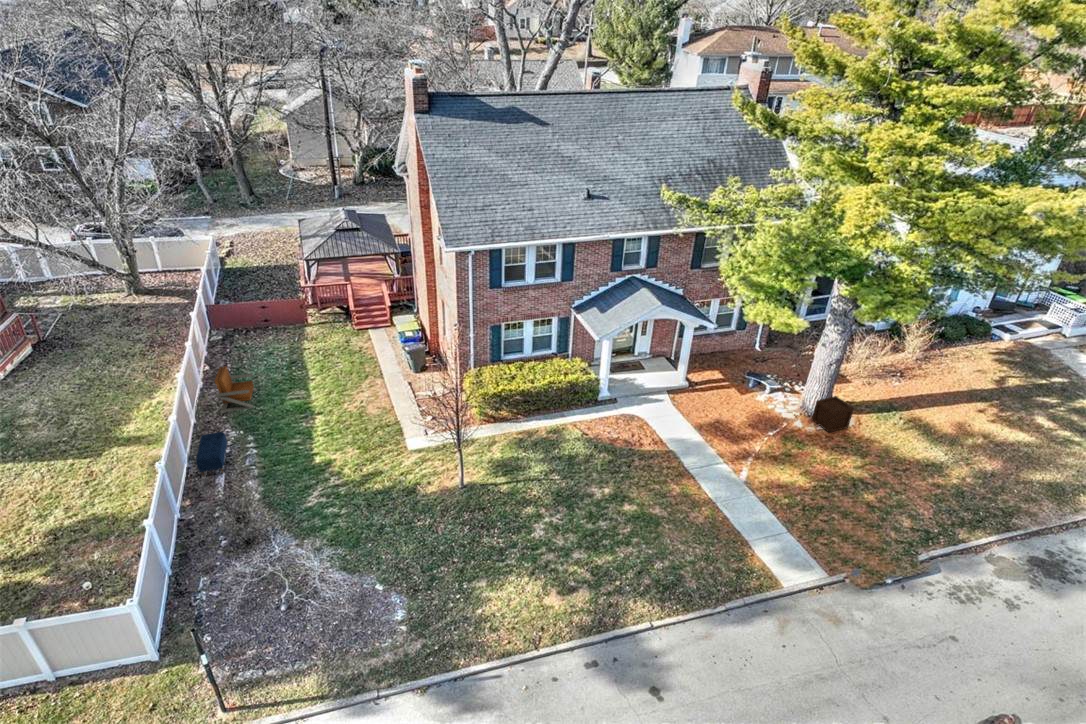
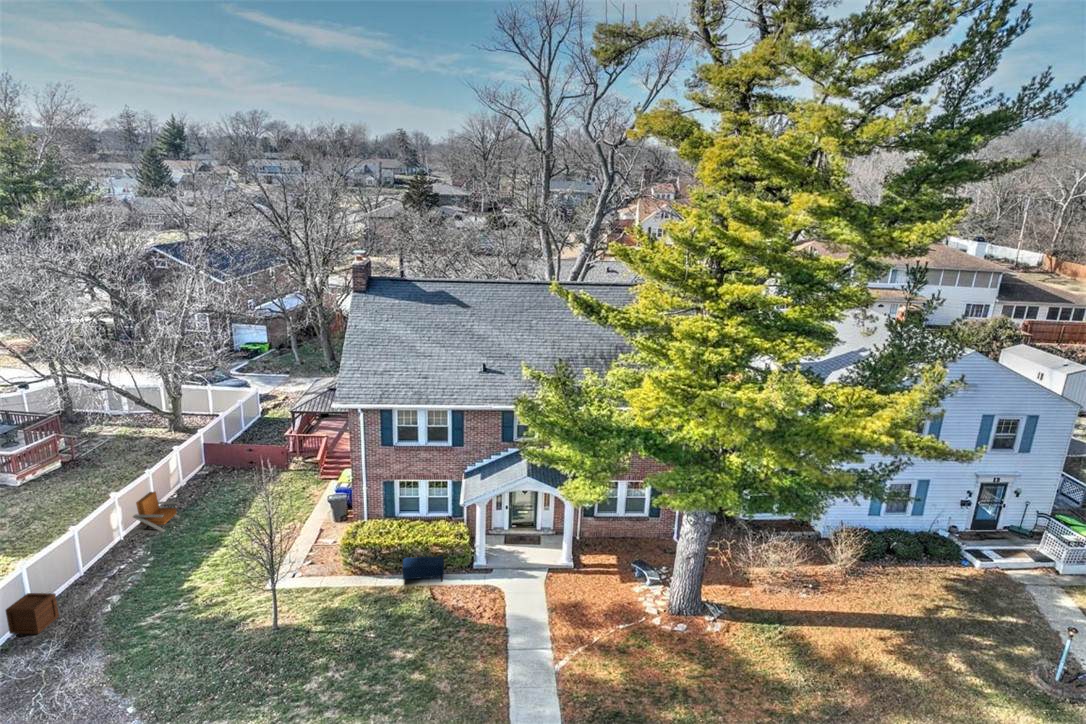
wooden crate: present [812,396,854,432] -> present [6,593,59,634]
bench: present [196,432,227,477] -> present [403,556,444,584]

